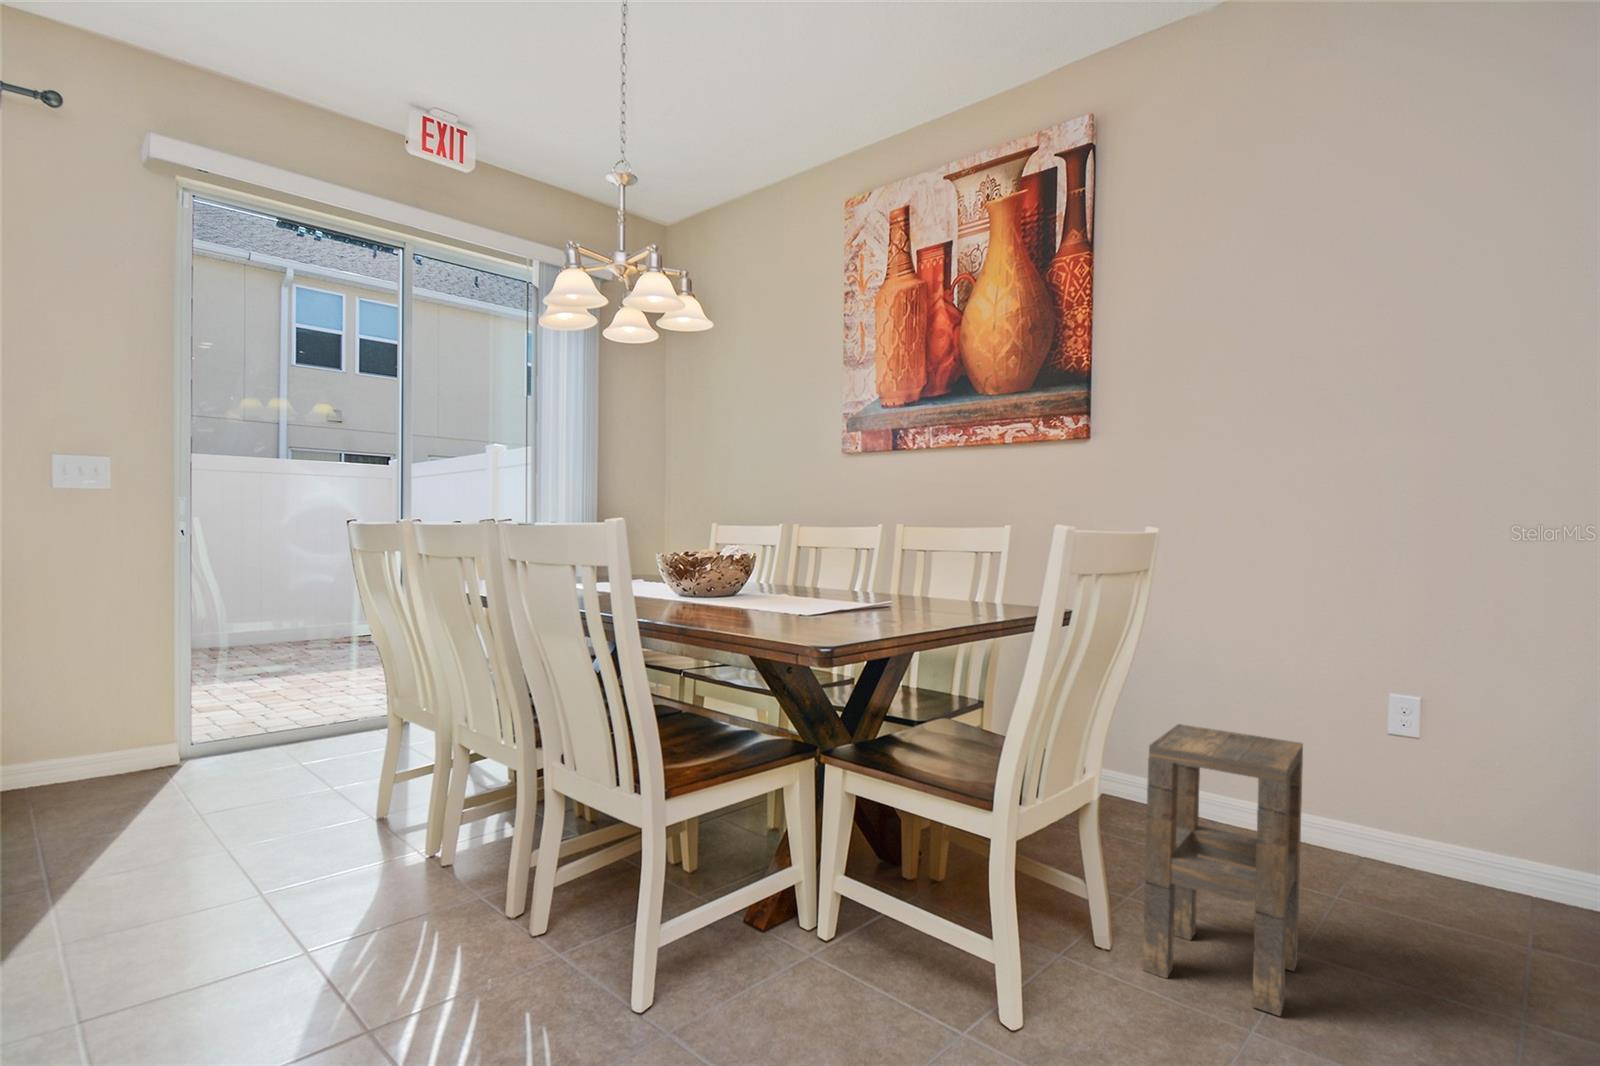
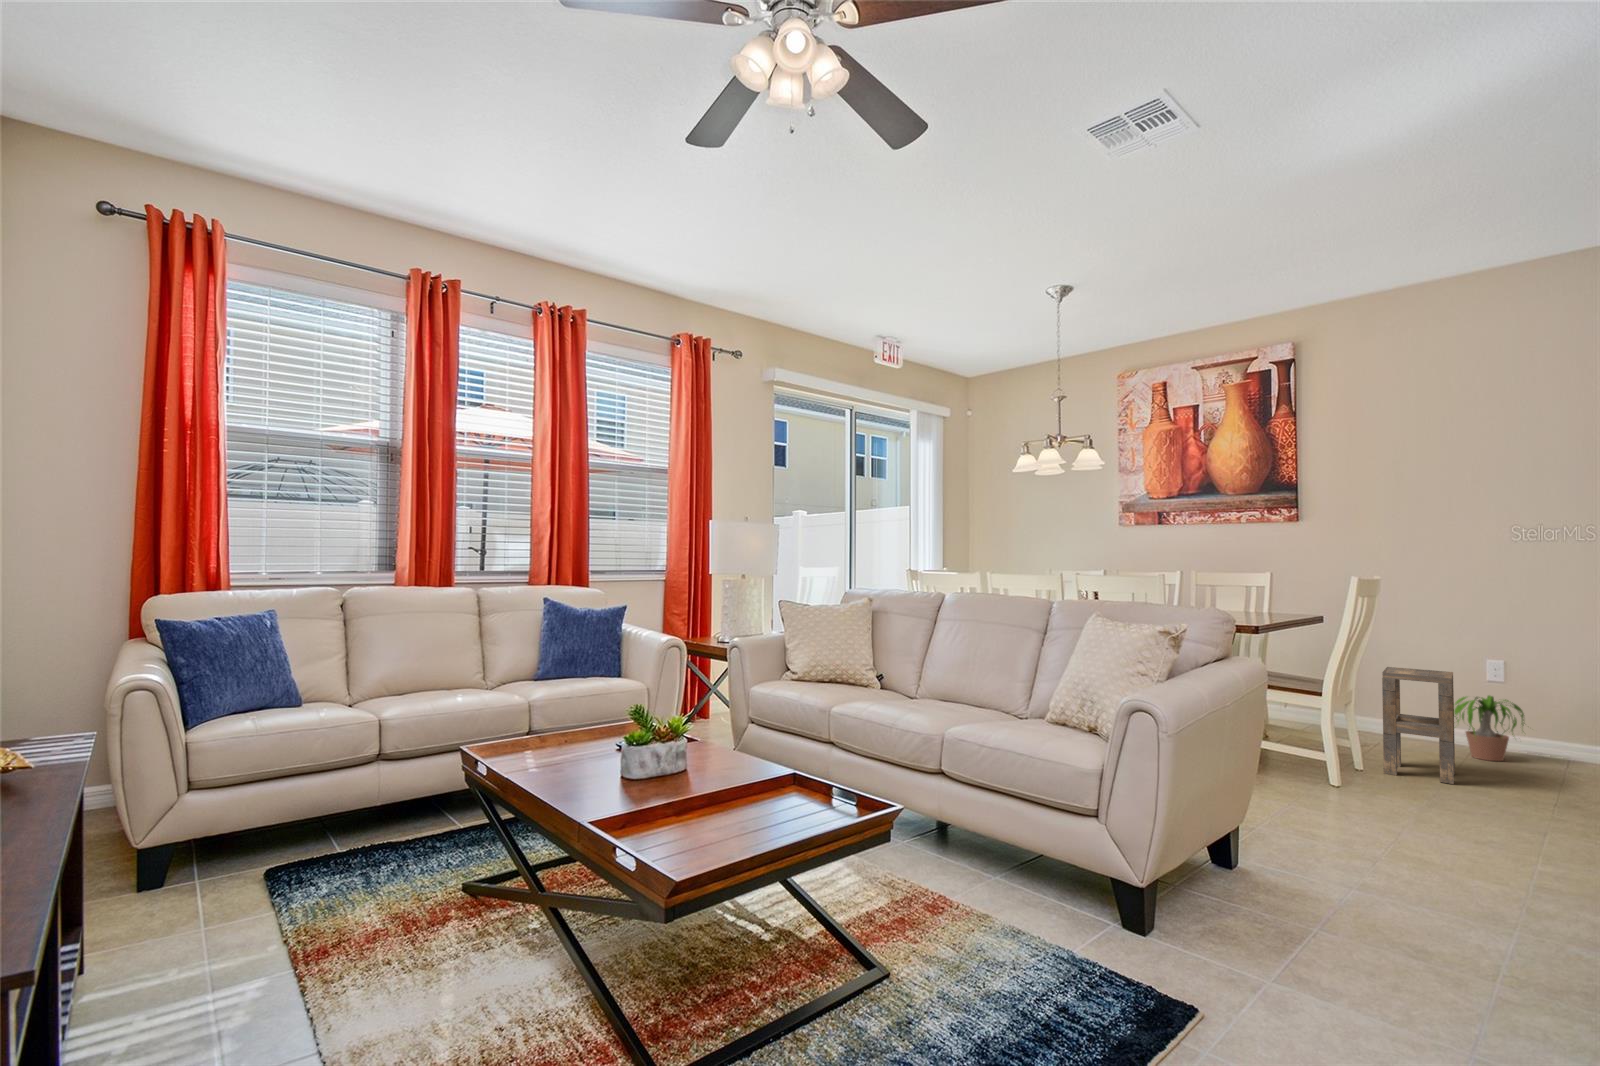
potted plant: none [1297,773,1485,912] -> present [1454,696,1525,761]

